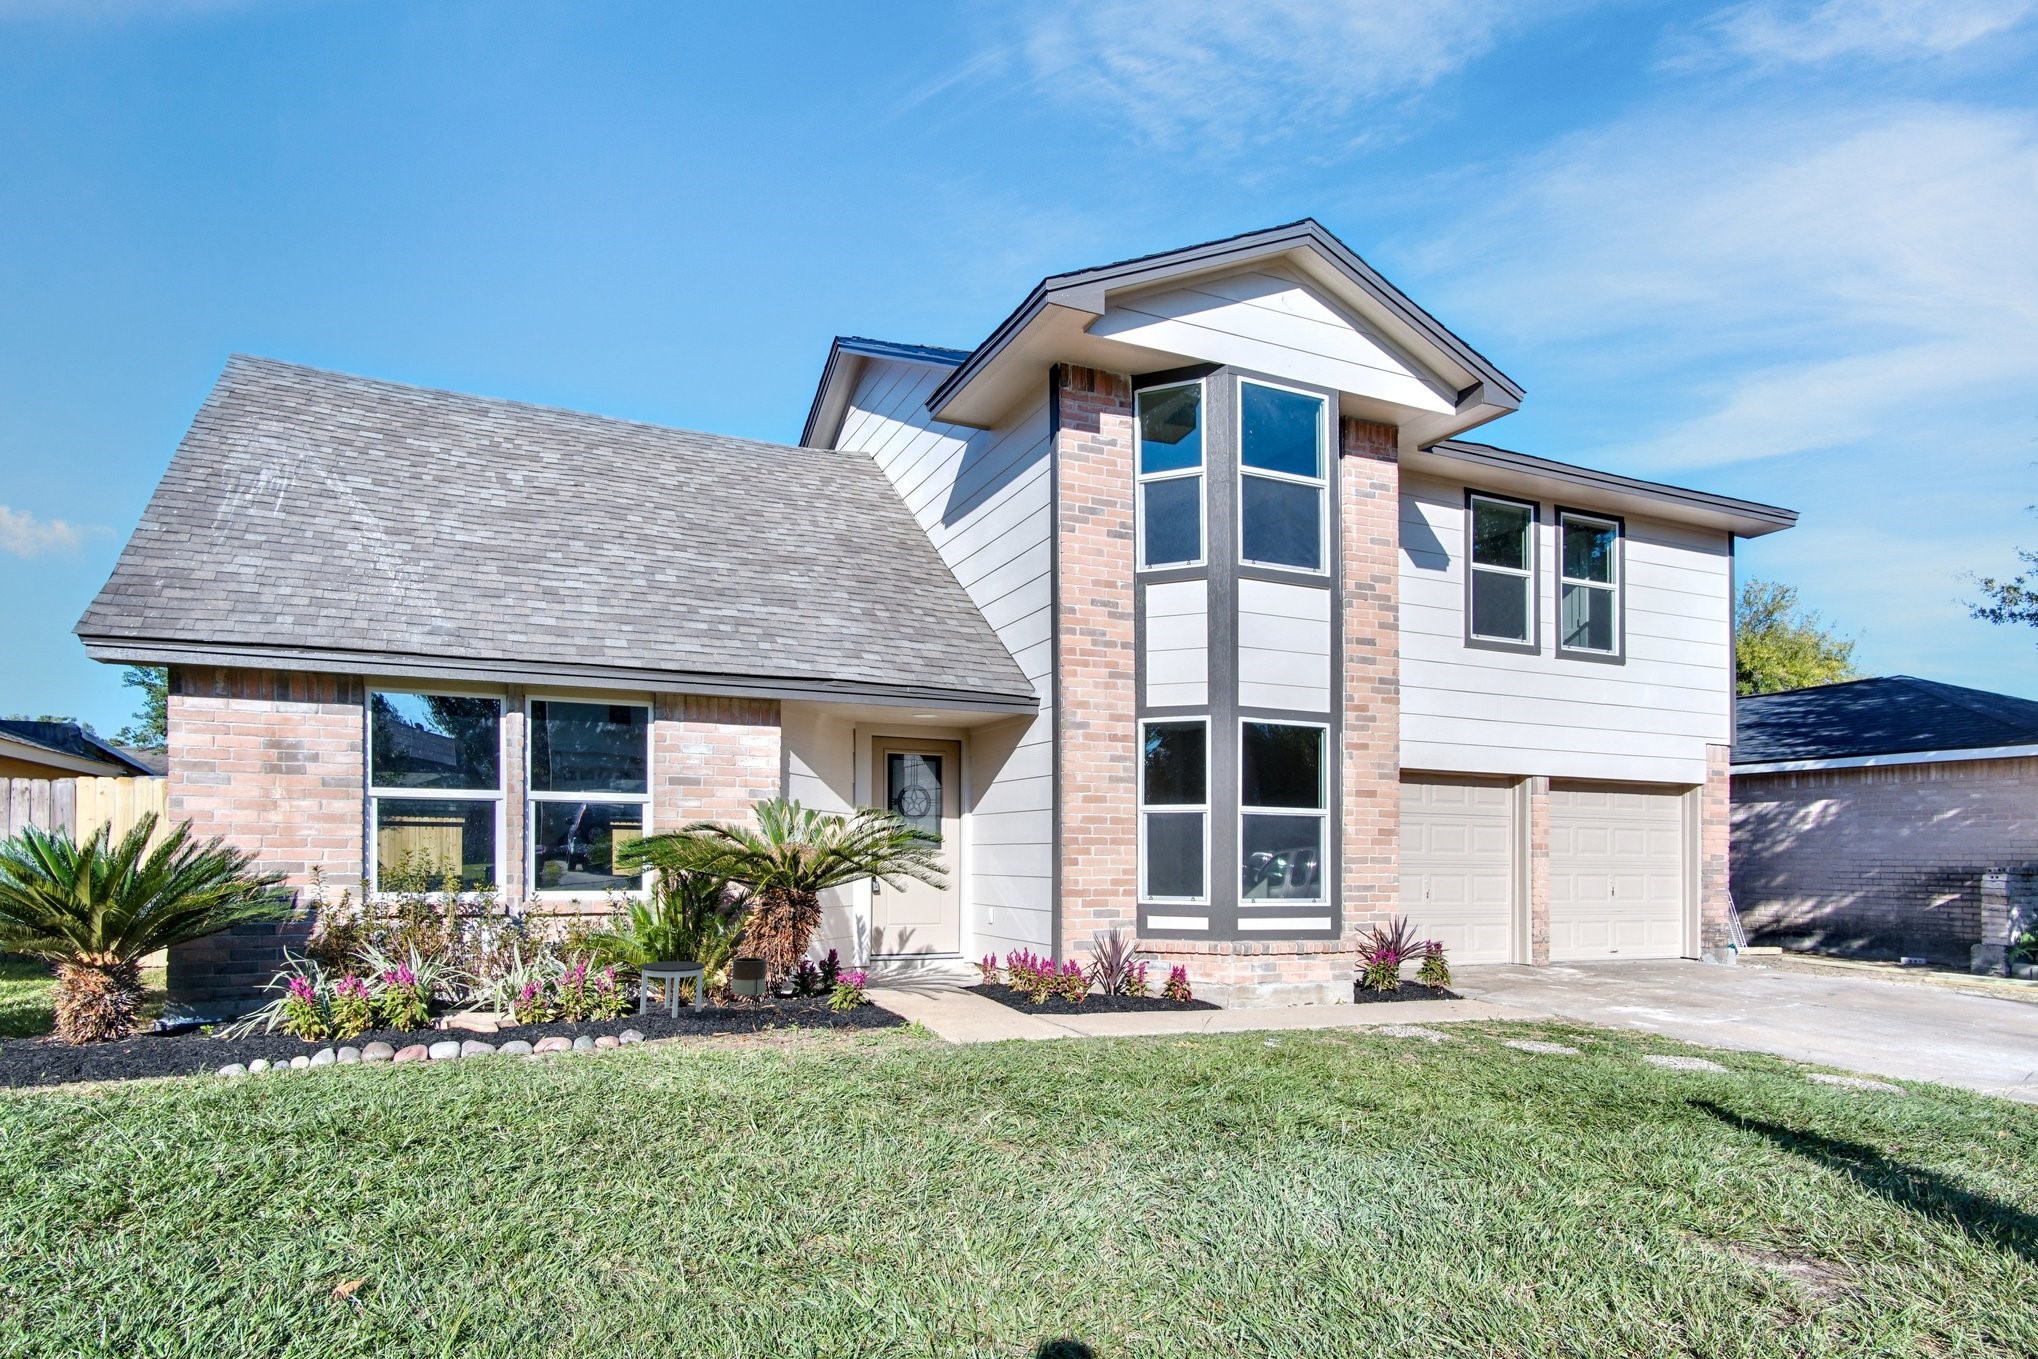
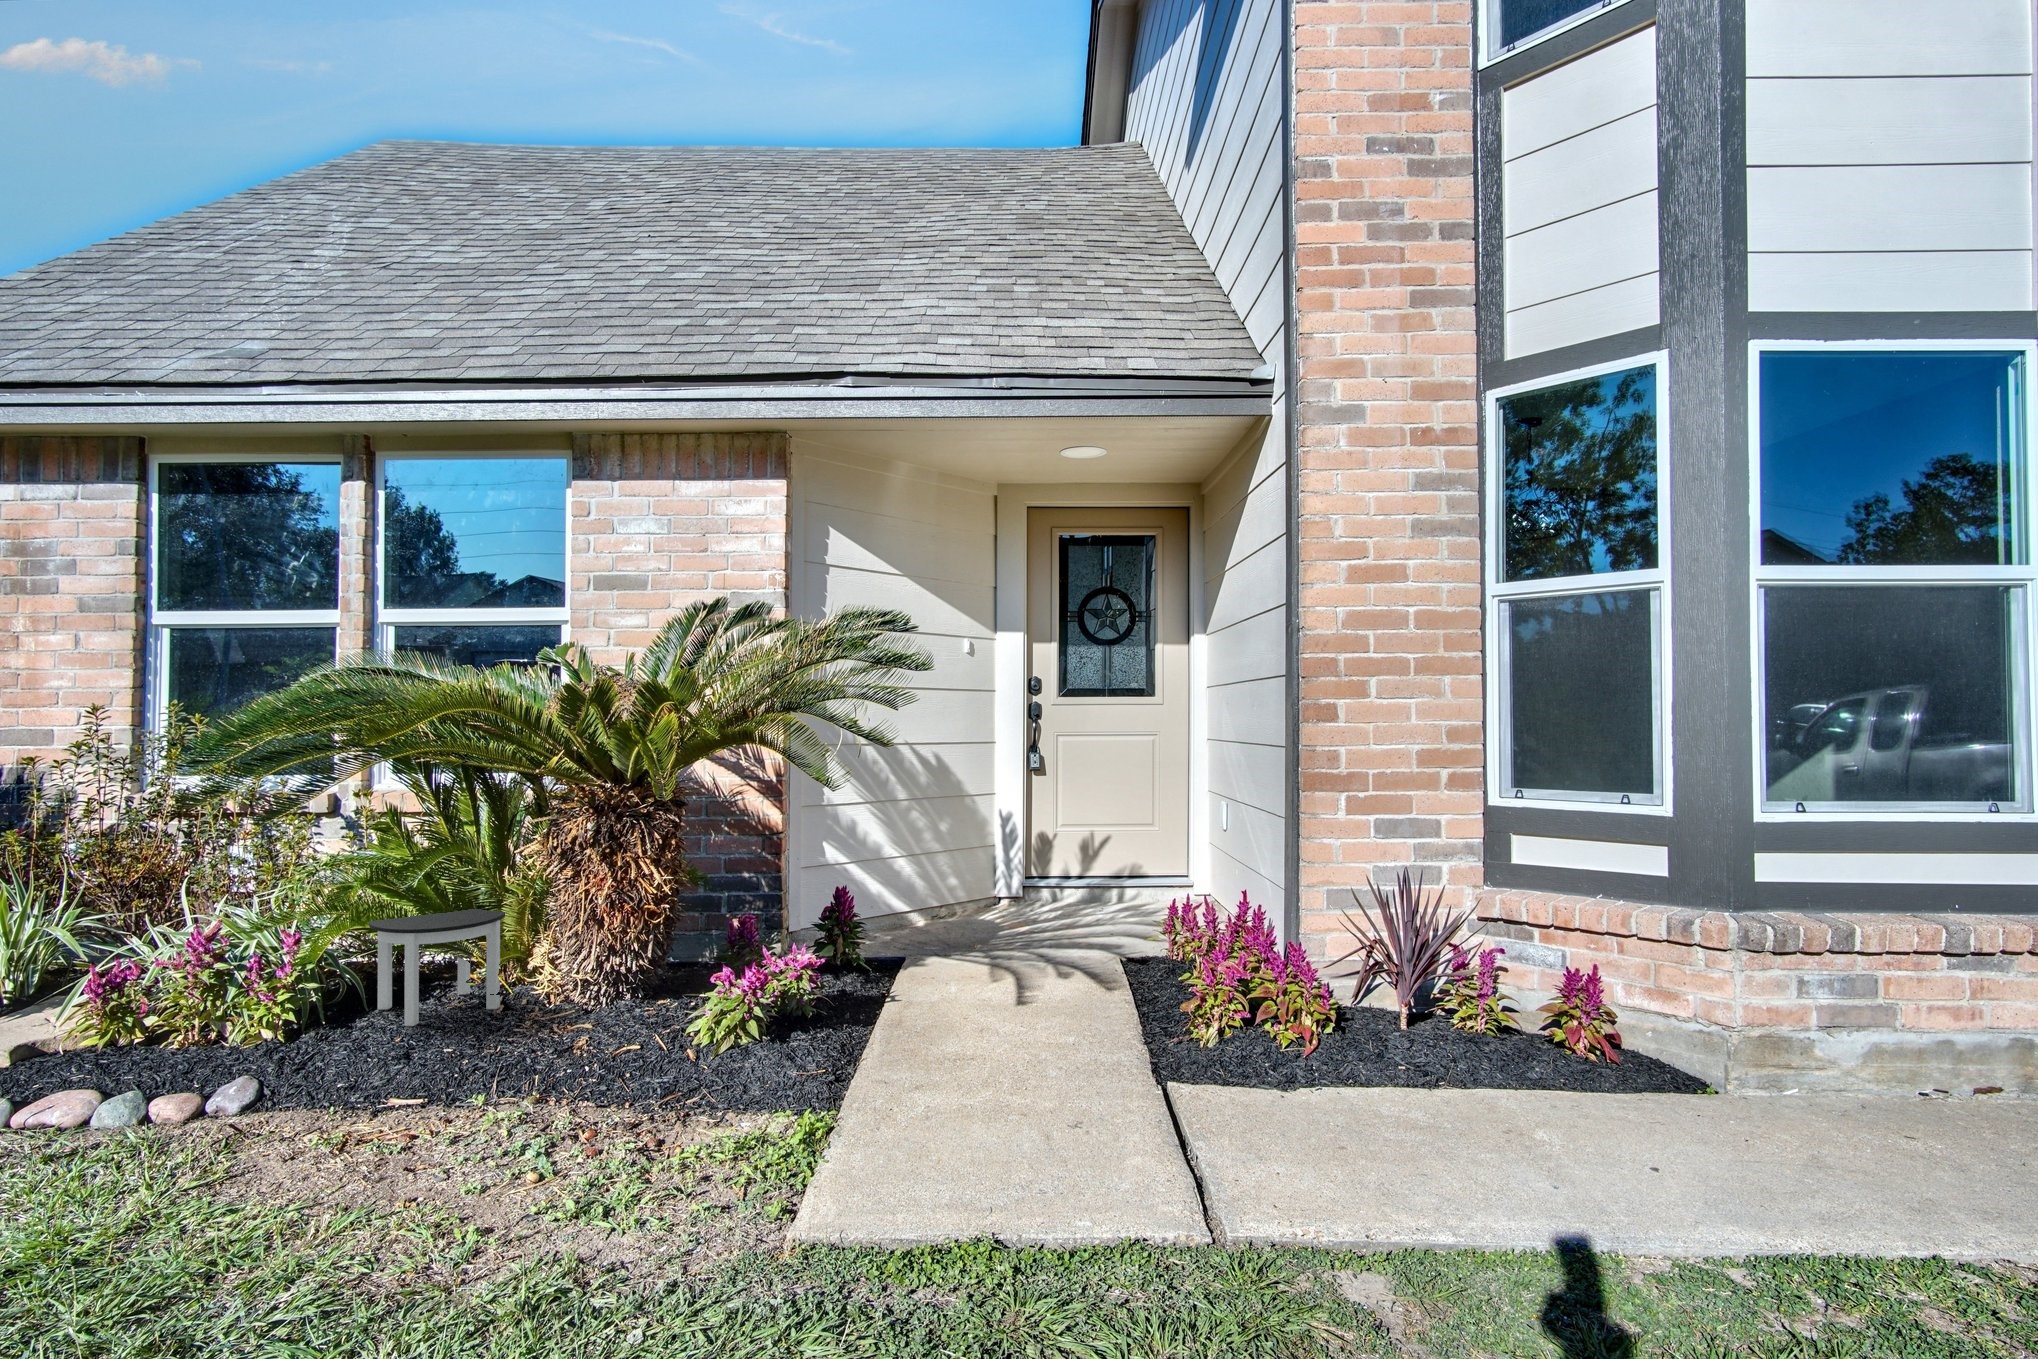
planter: present [728,958,766,1014] -> none [550,903,624,1023]

